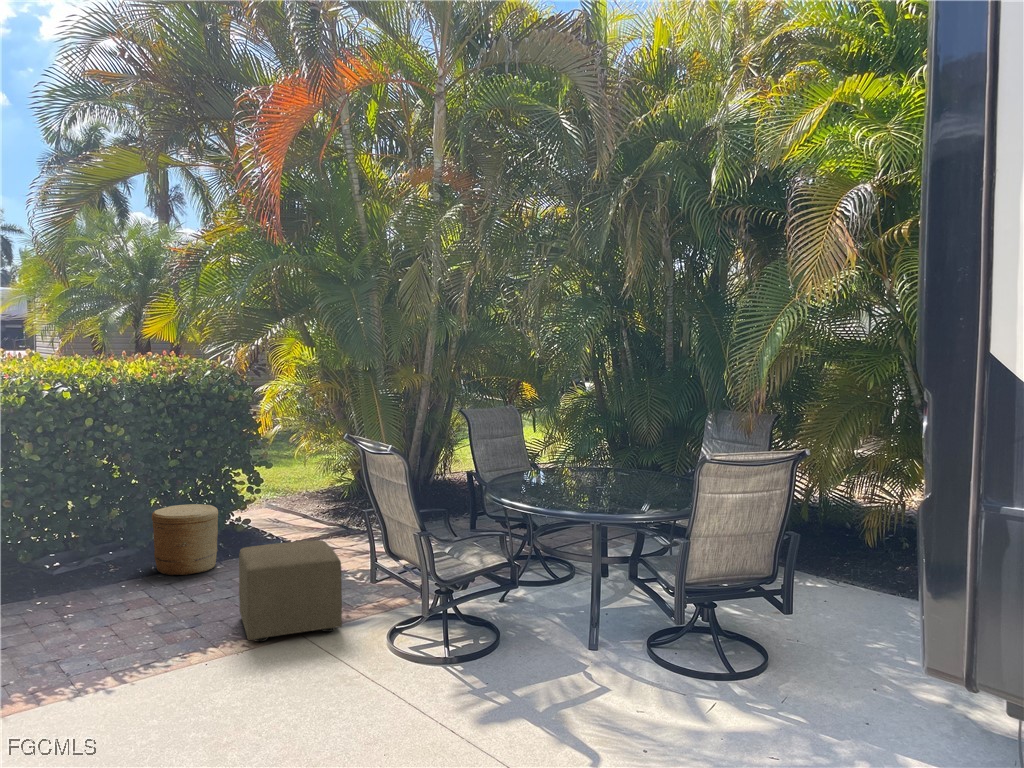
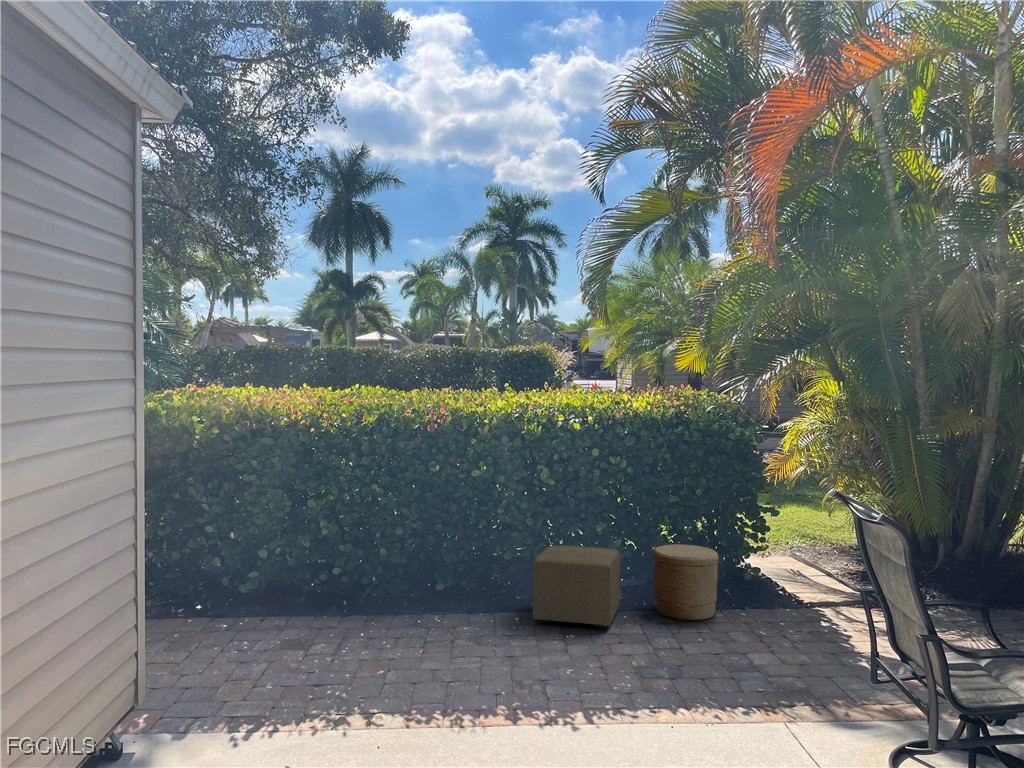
ottoman: present [239,540,342,642] -> present [532,546,620,629]

